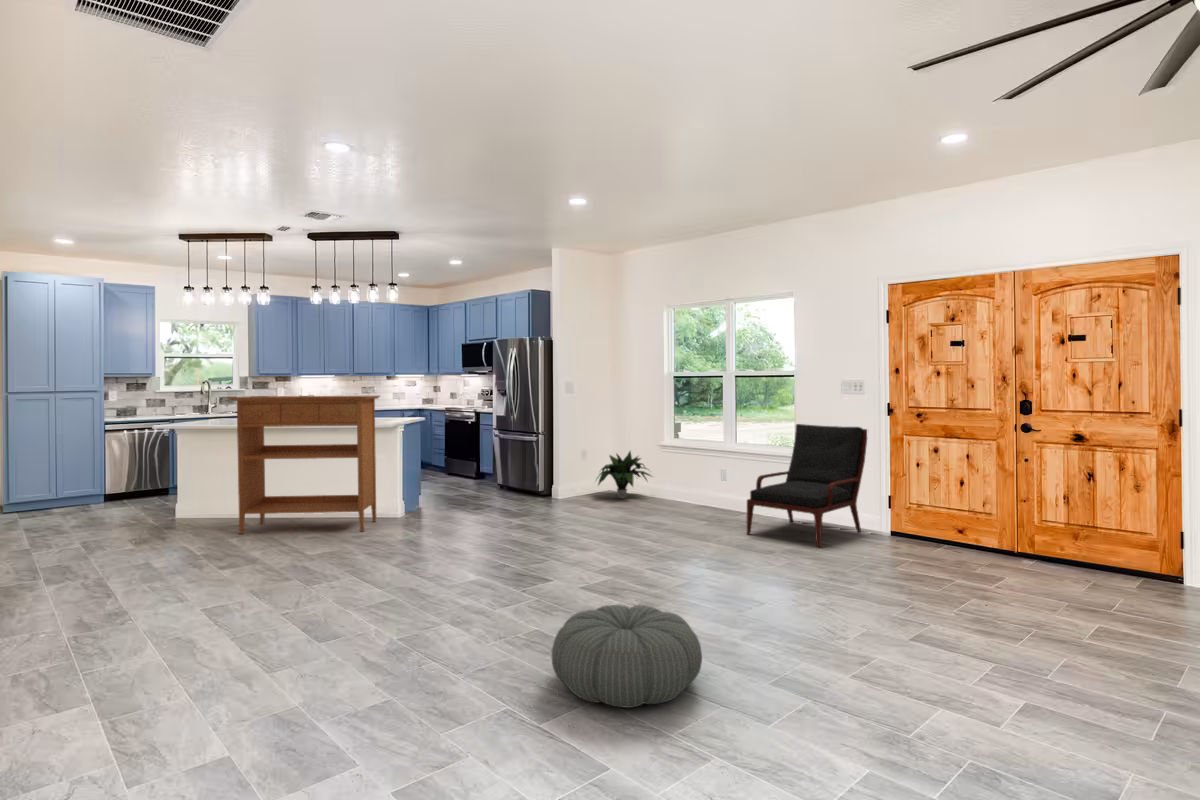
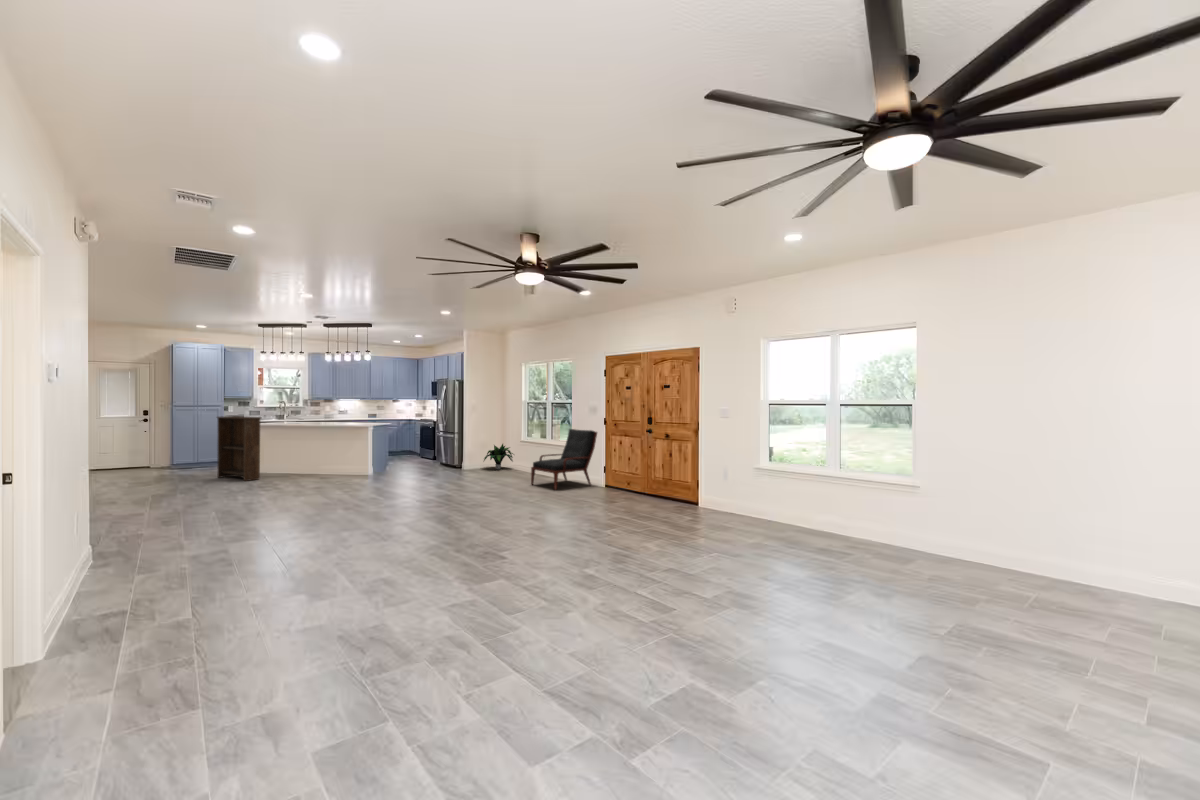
console table: present [228,395,380,534] -> none [274,411,356,480]
bookshelf: none [104,409,200,539] -> present [217,416,261,481]
pouf: present [552,605,702,708] -> none [351,497,413,530]

